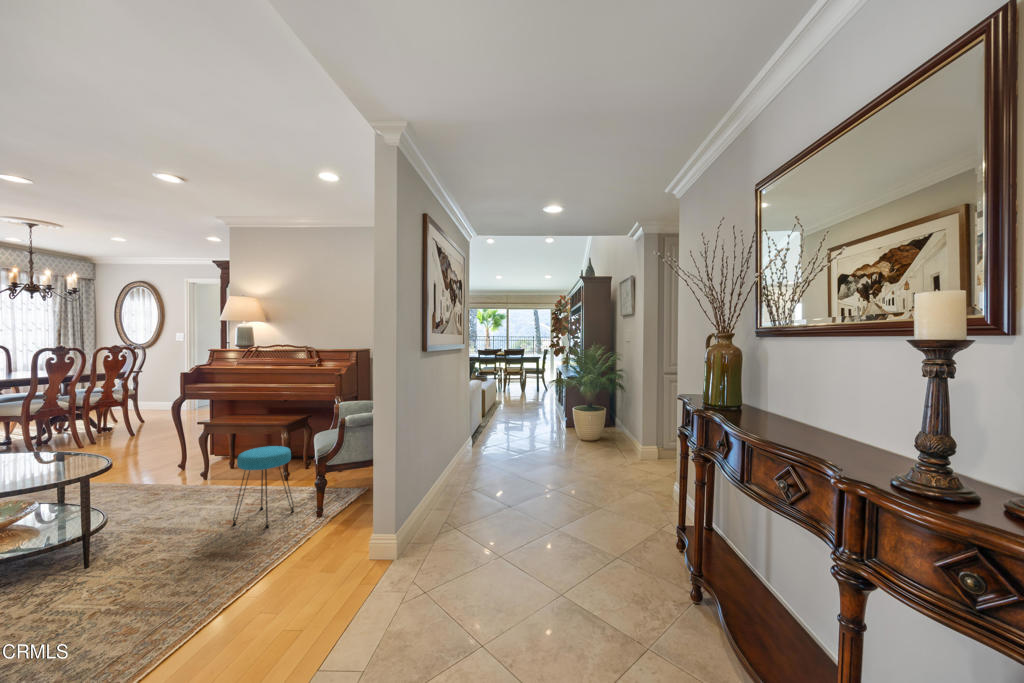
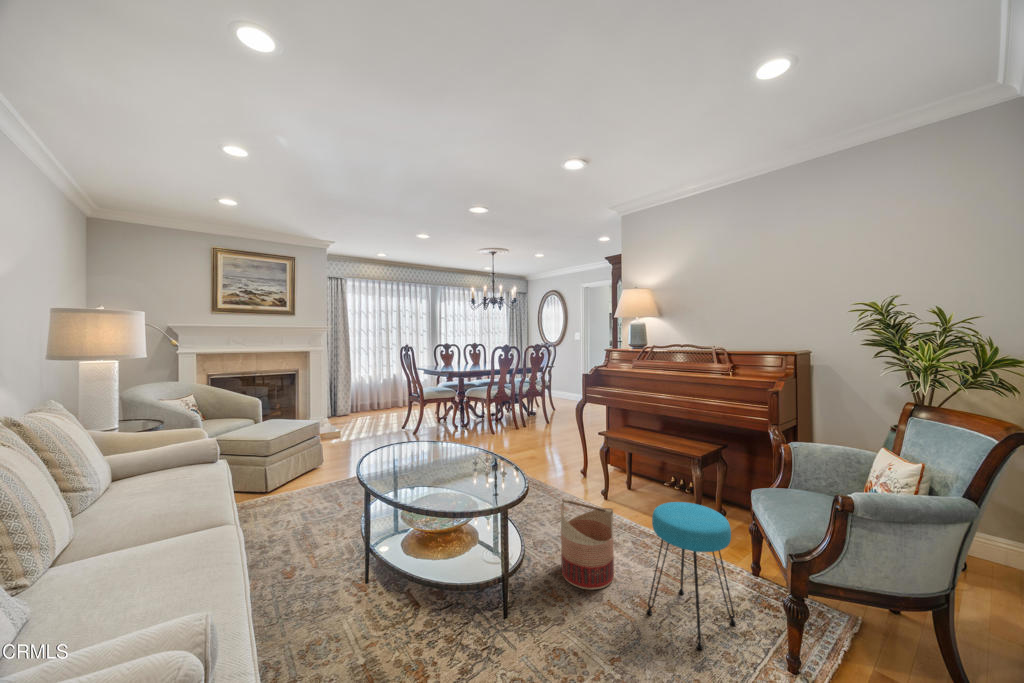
basket: none [154,466,207,532] -> present [561,499,614,590]

